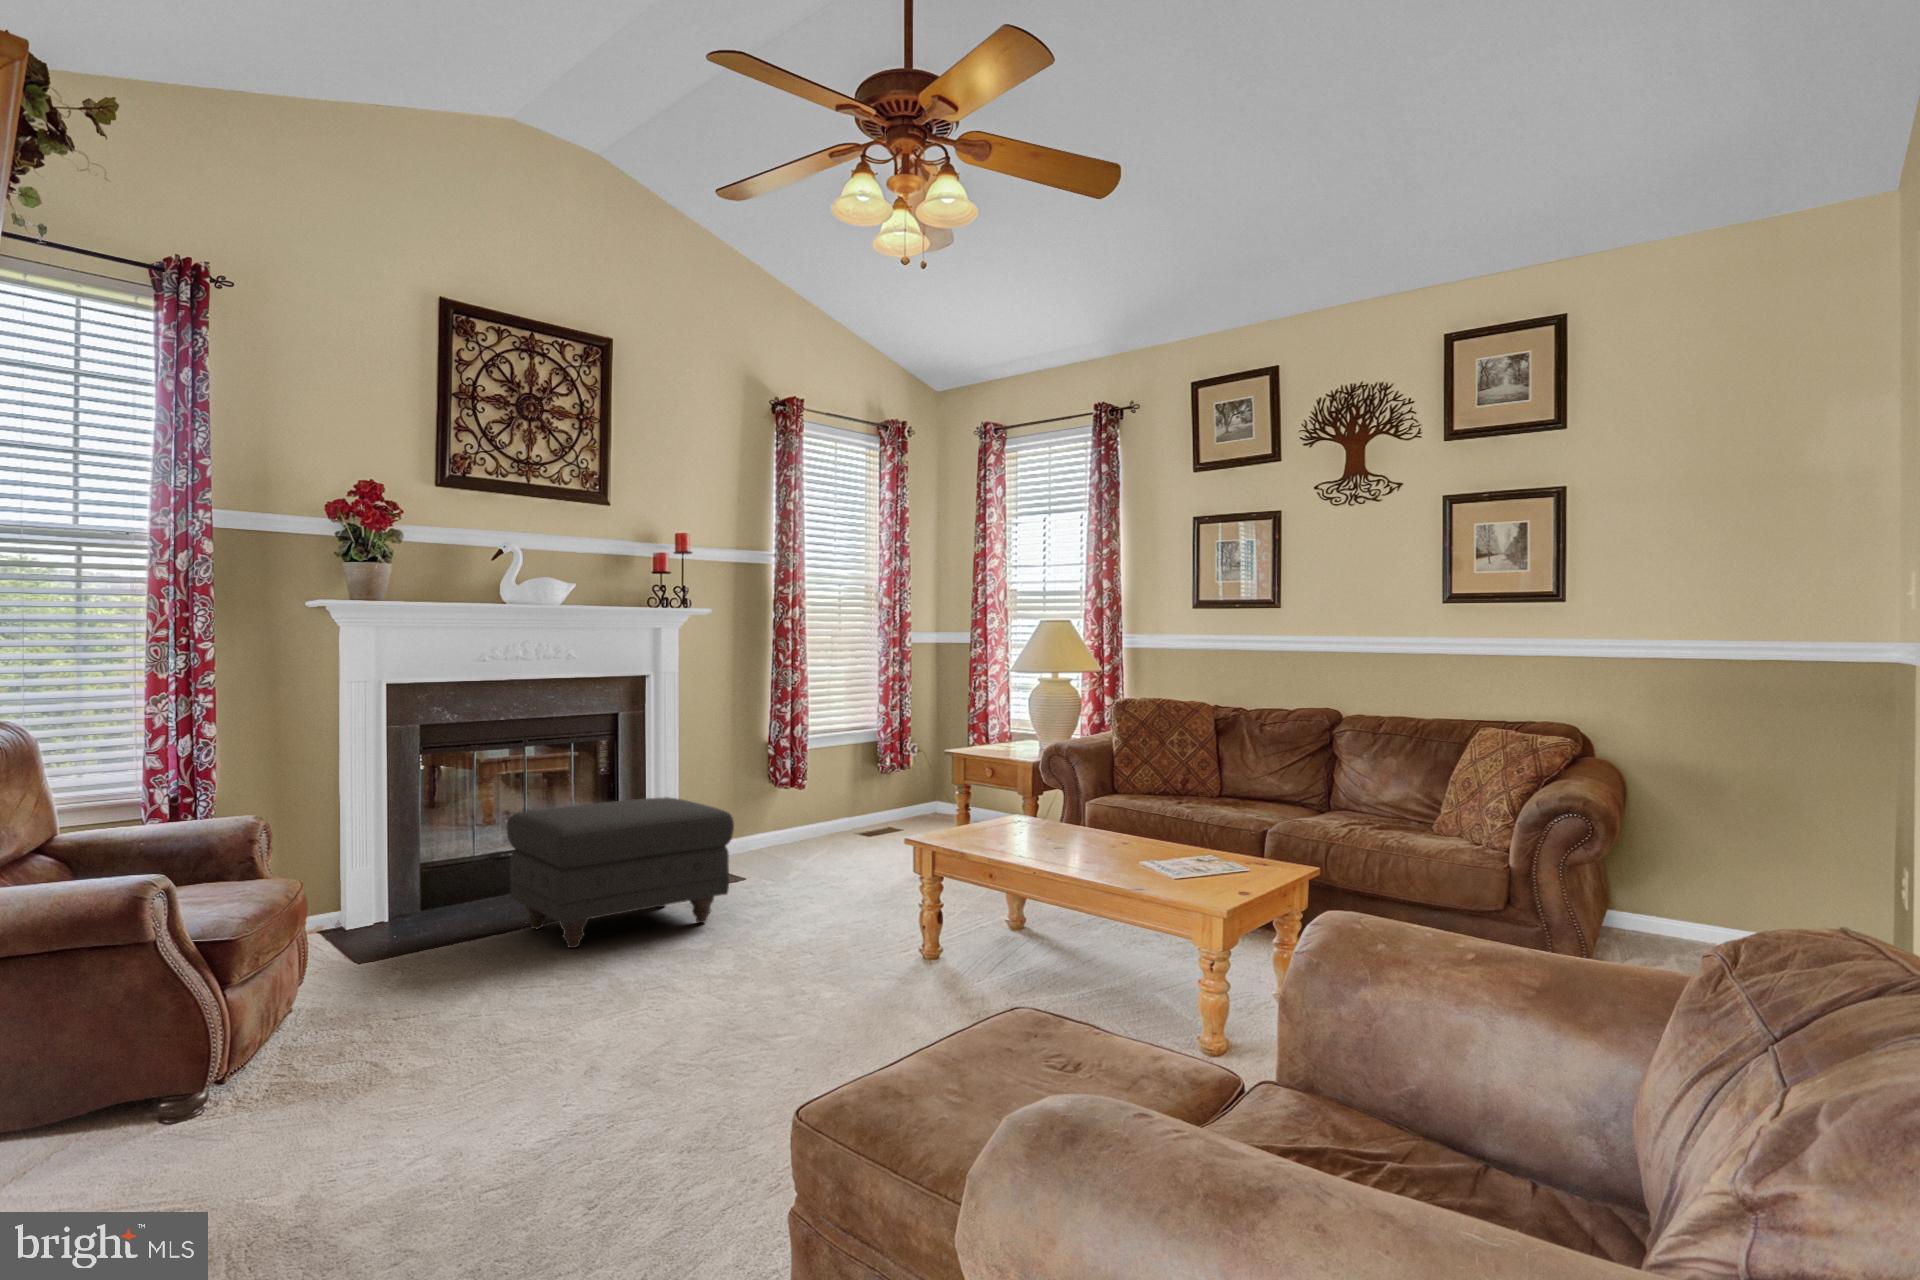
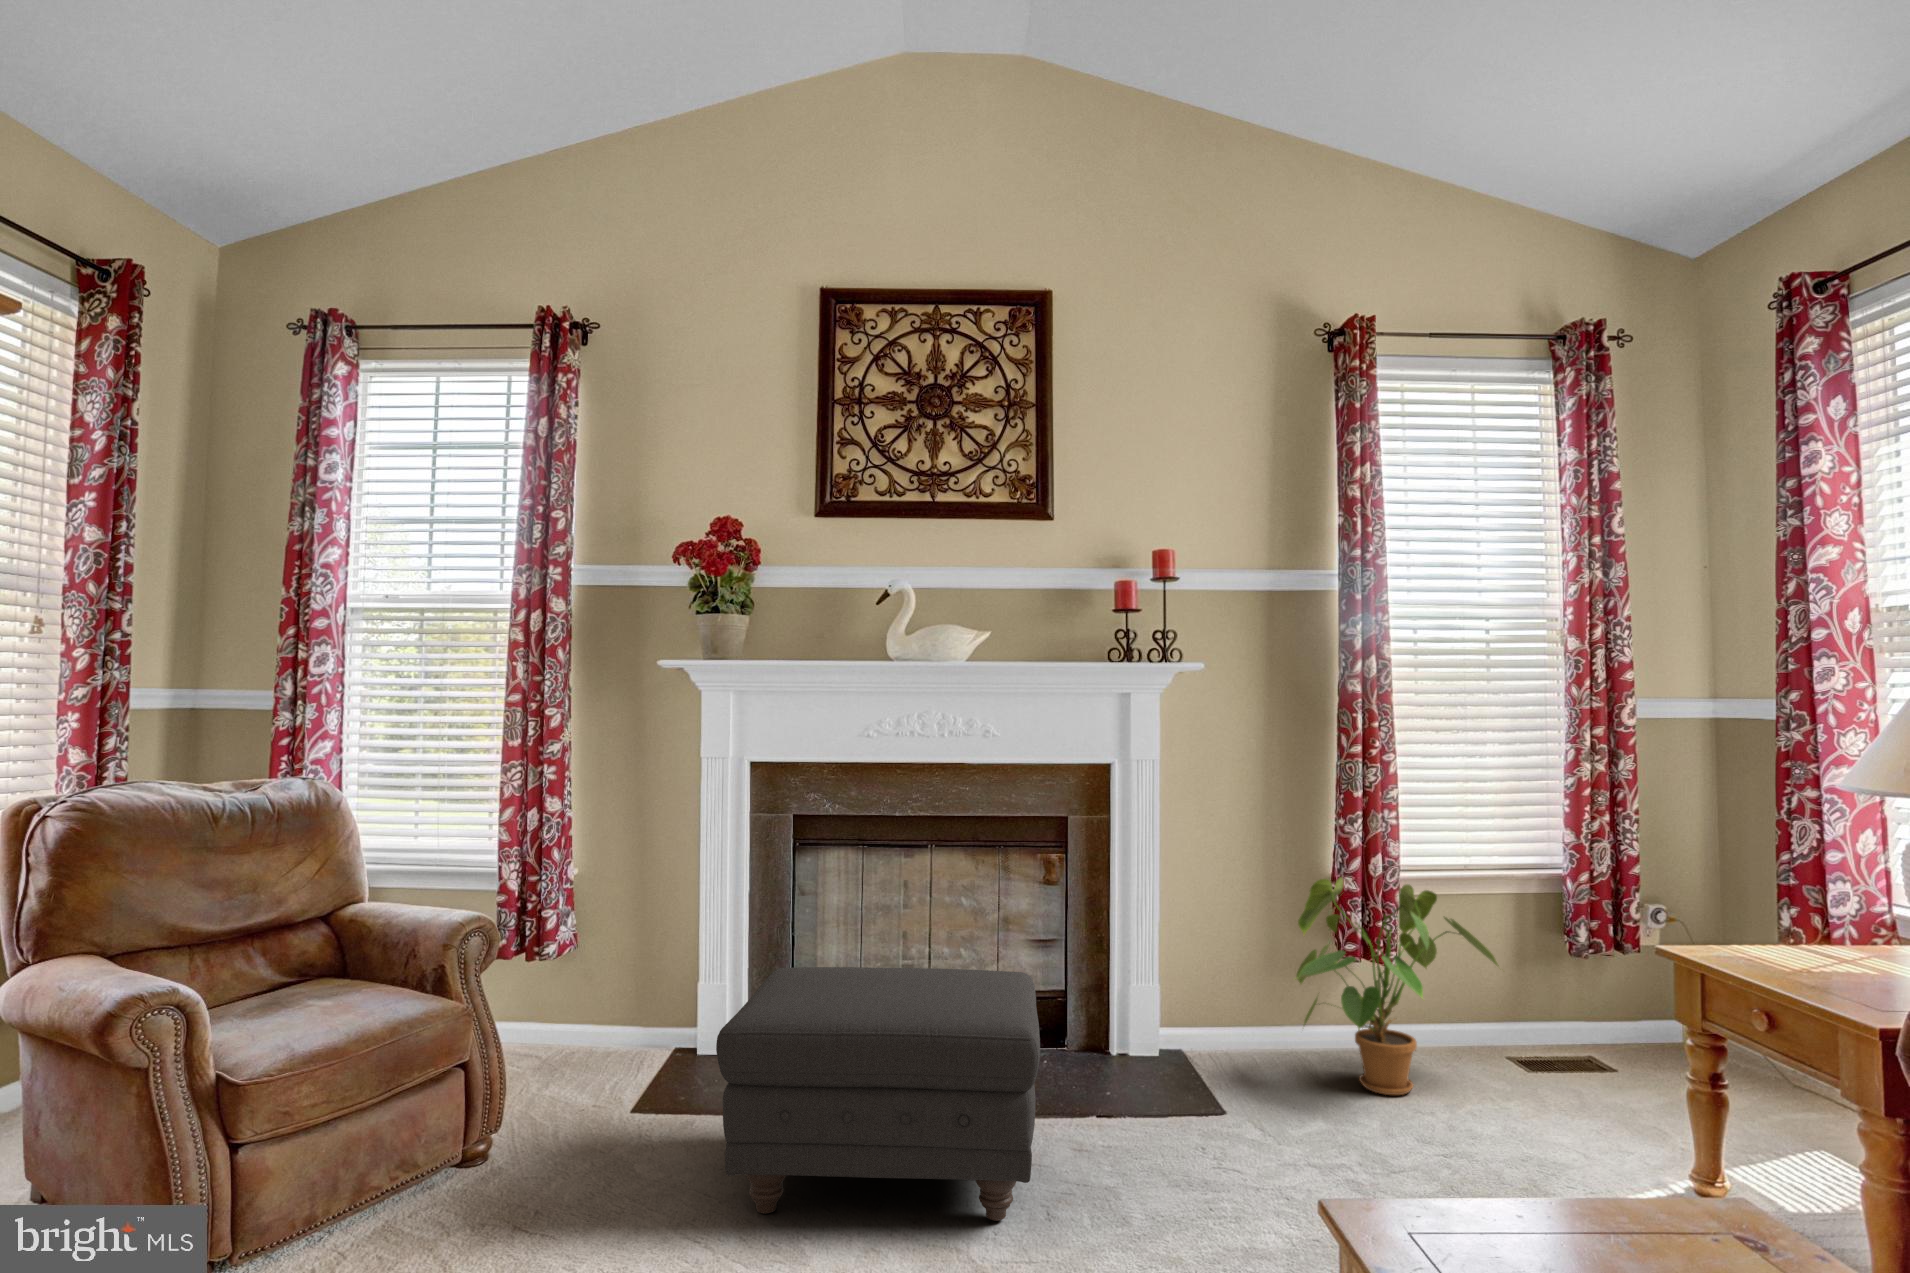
house plant: none [752,738,864,854] -> present [1295,877,1499,1095]

